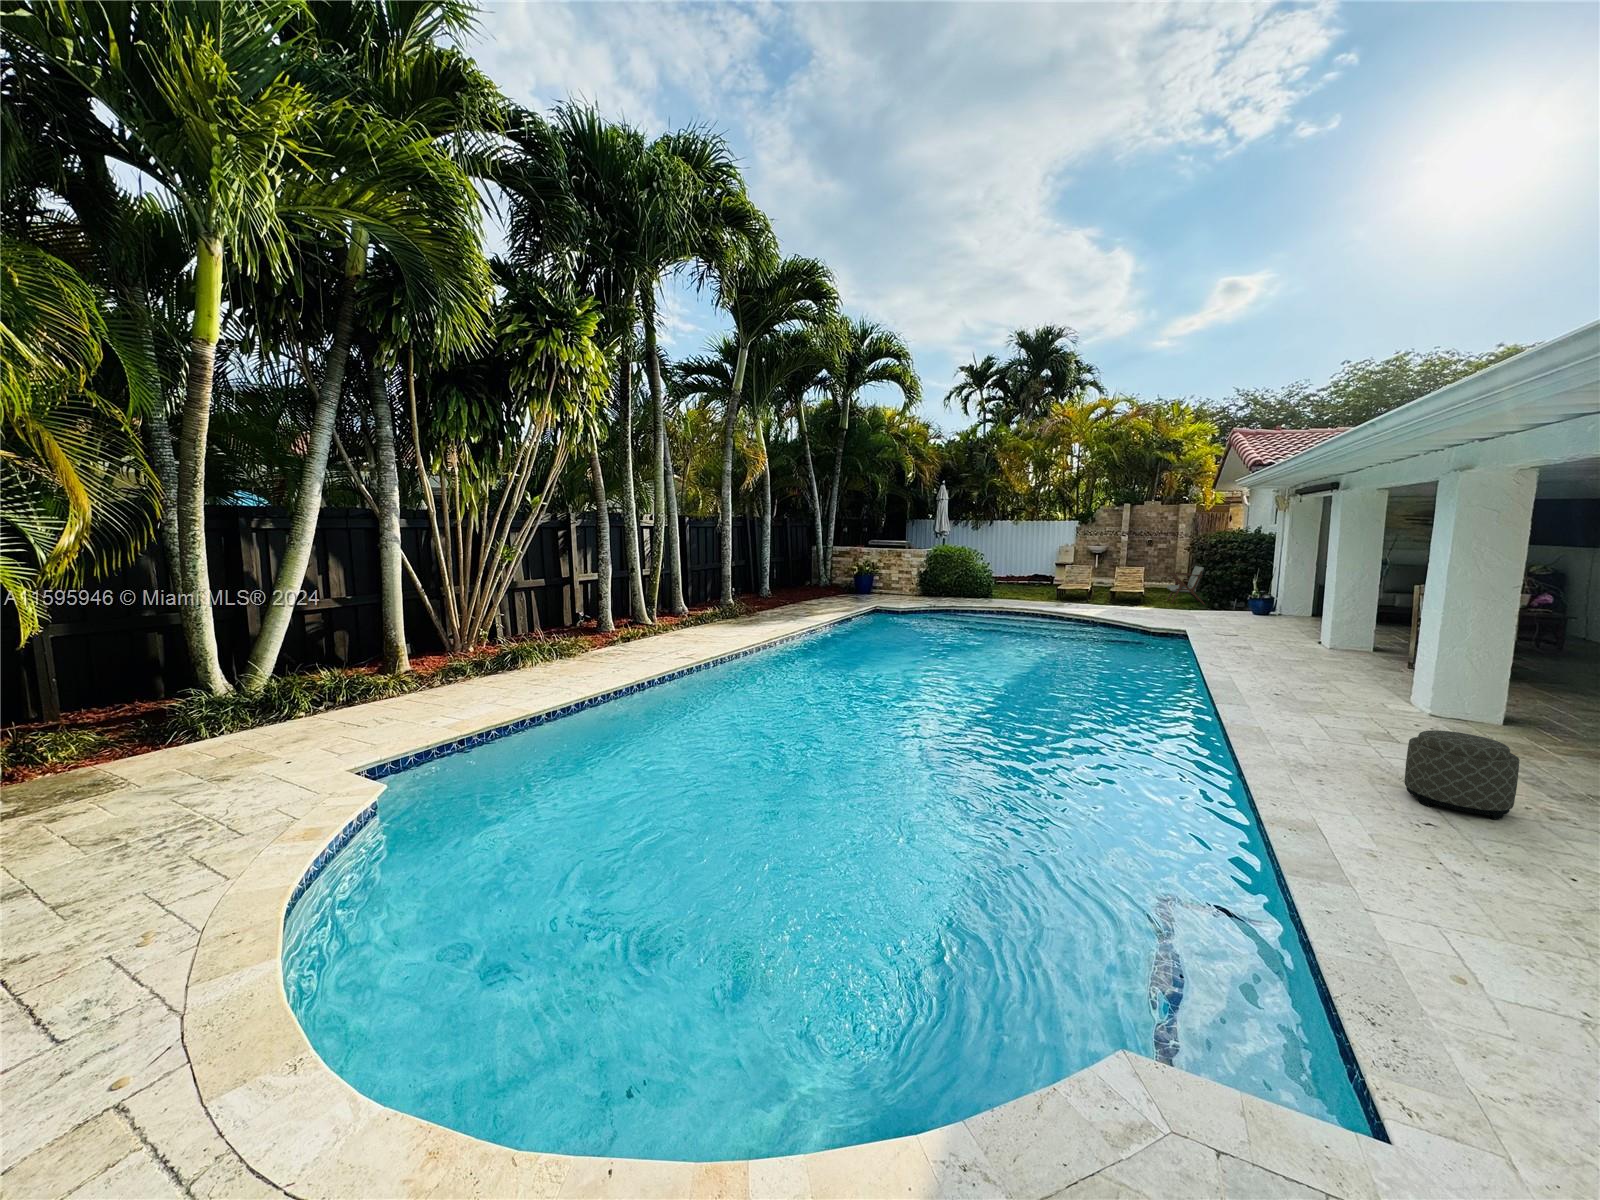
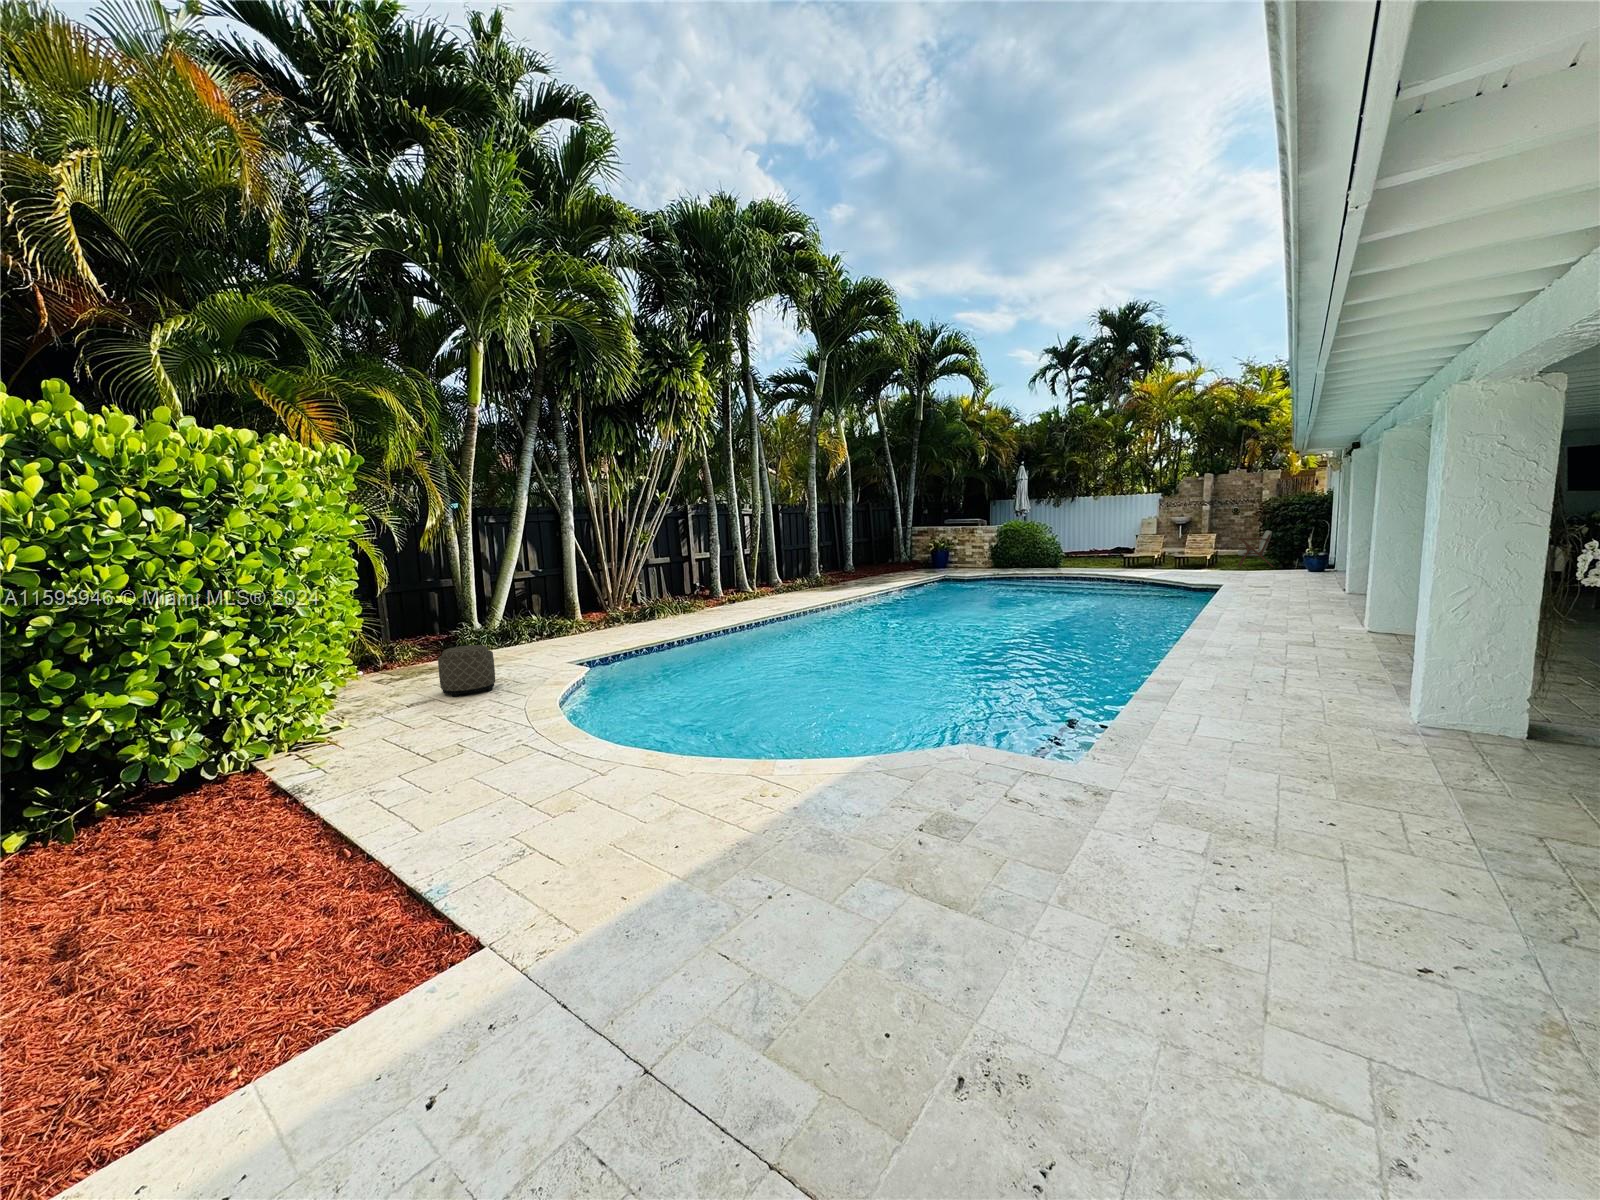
ottoman: present [1405,730,1519,819] -> present [438,645,495,697]

